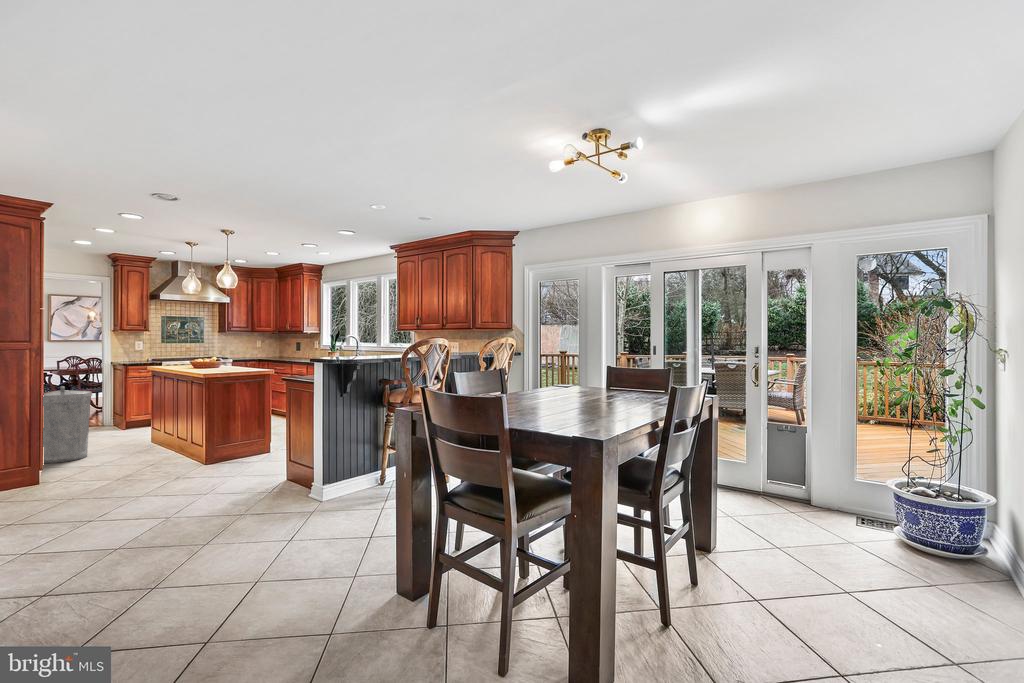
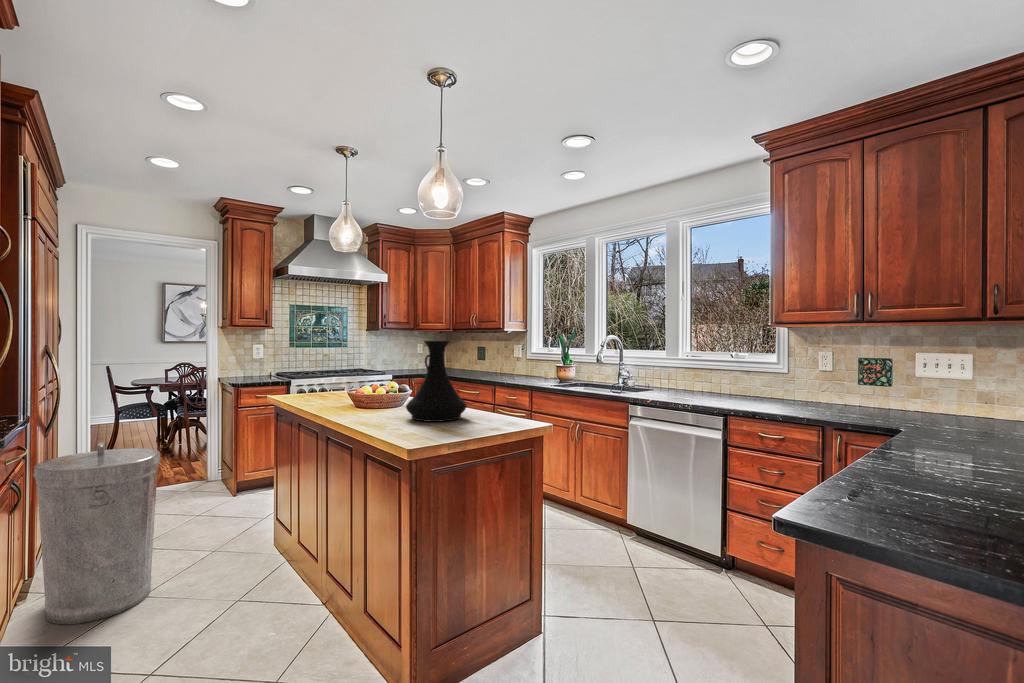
vase: none [213,339,243,372] -> present [406,341,467,422]

